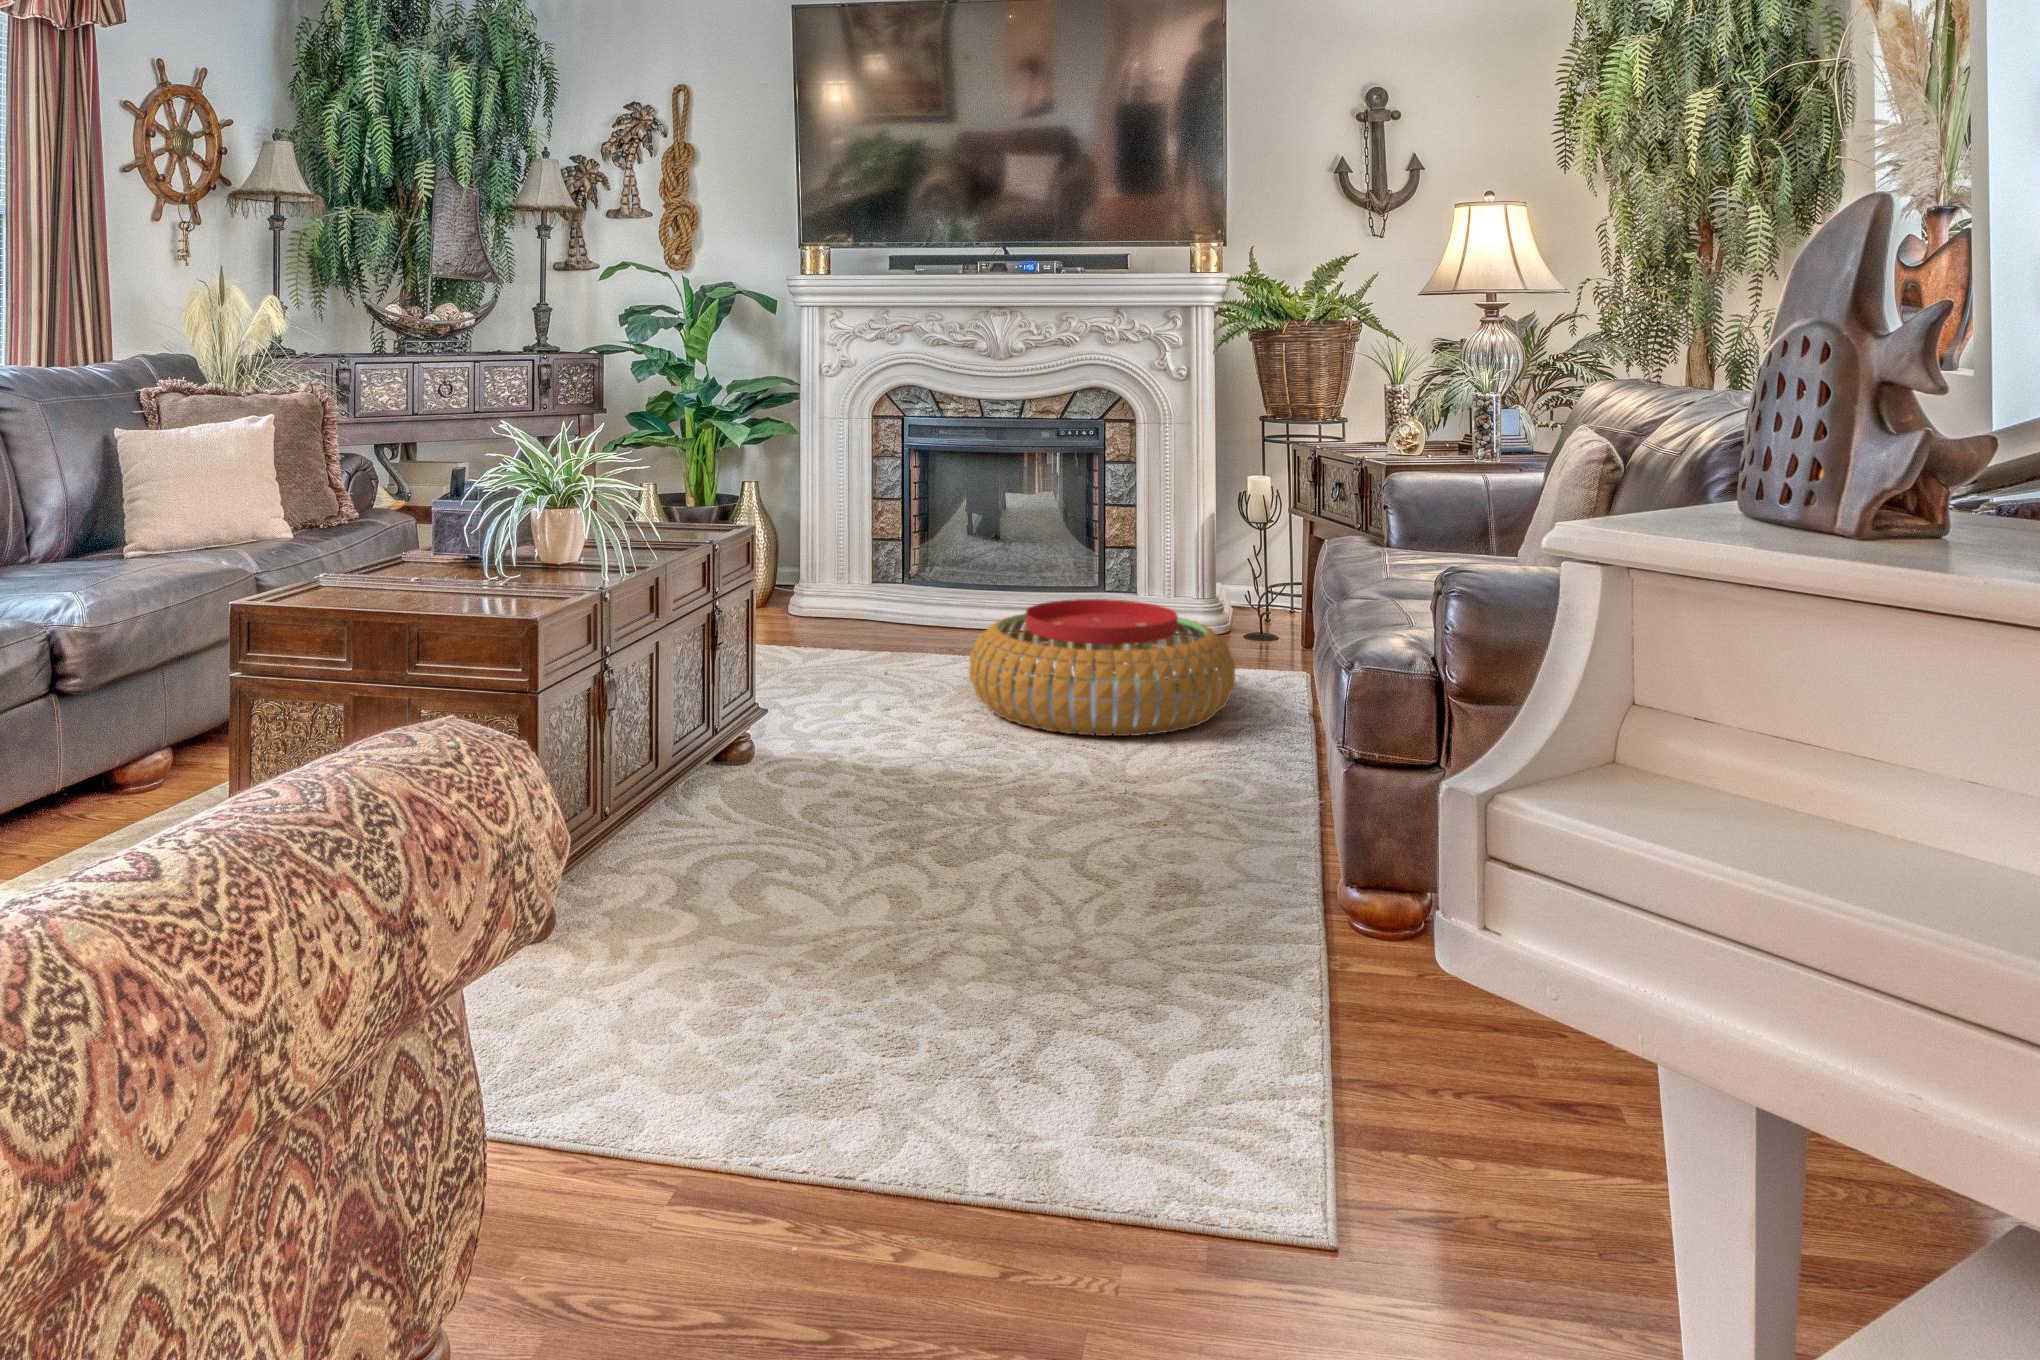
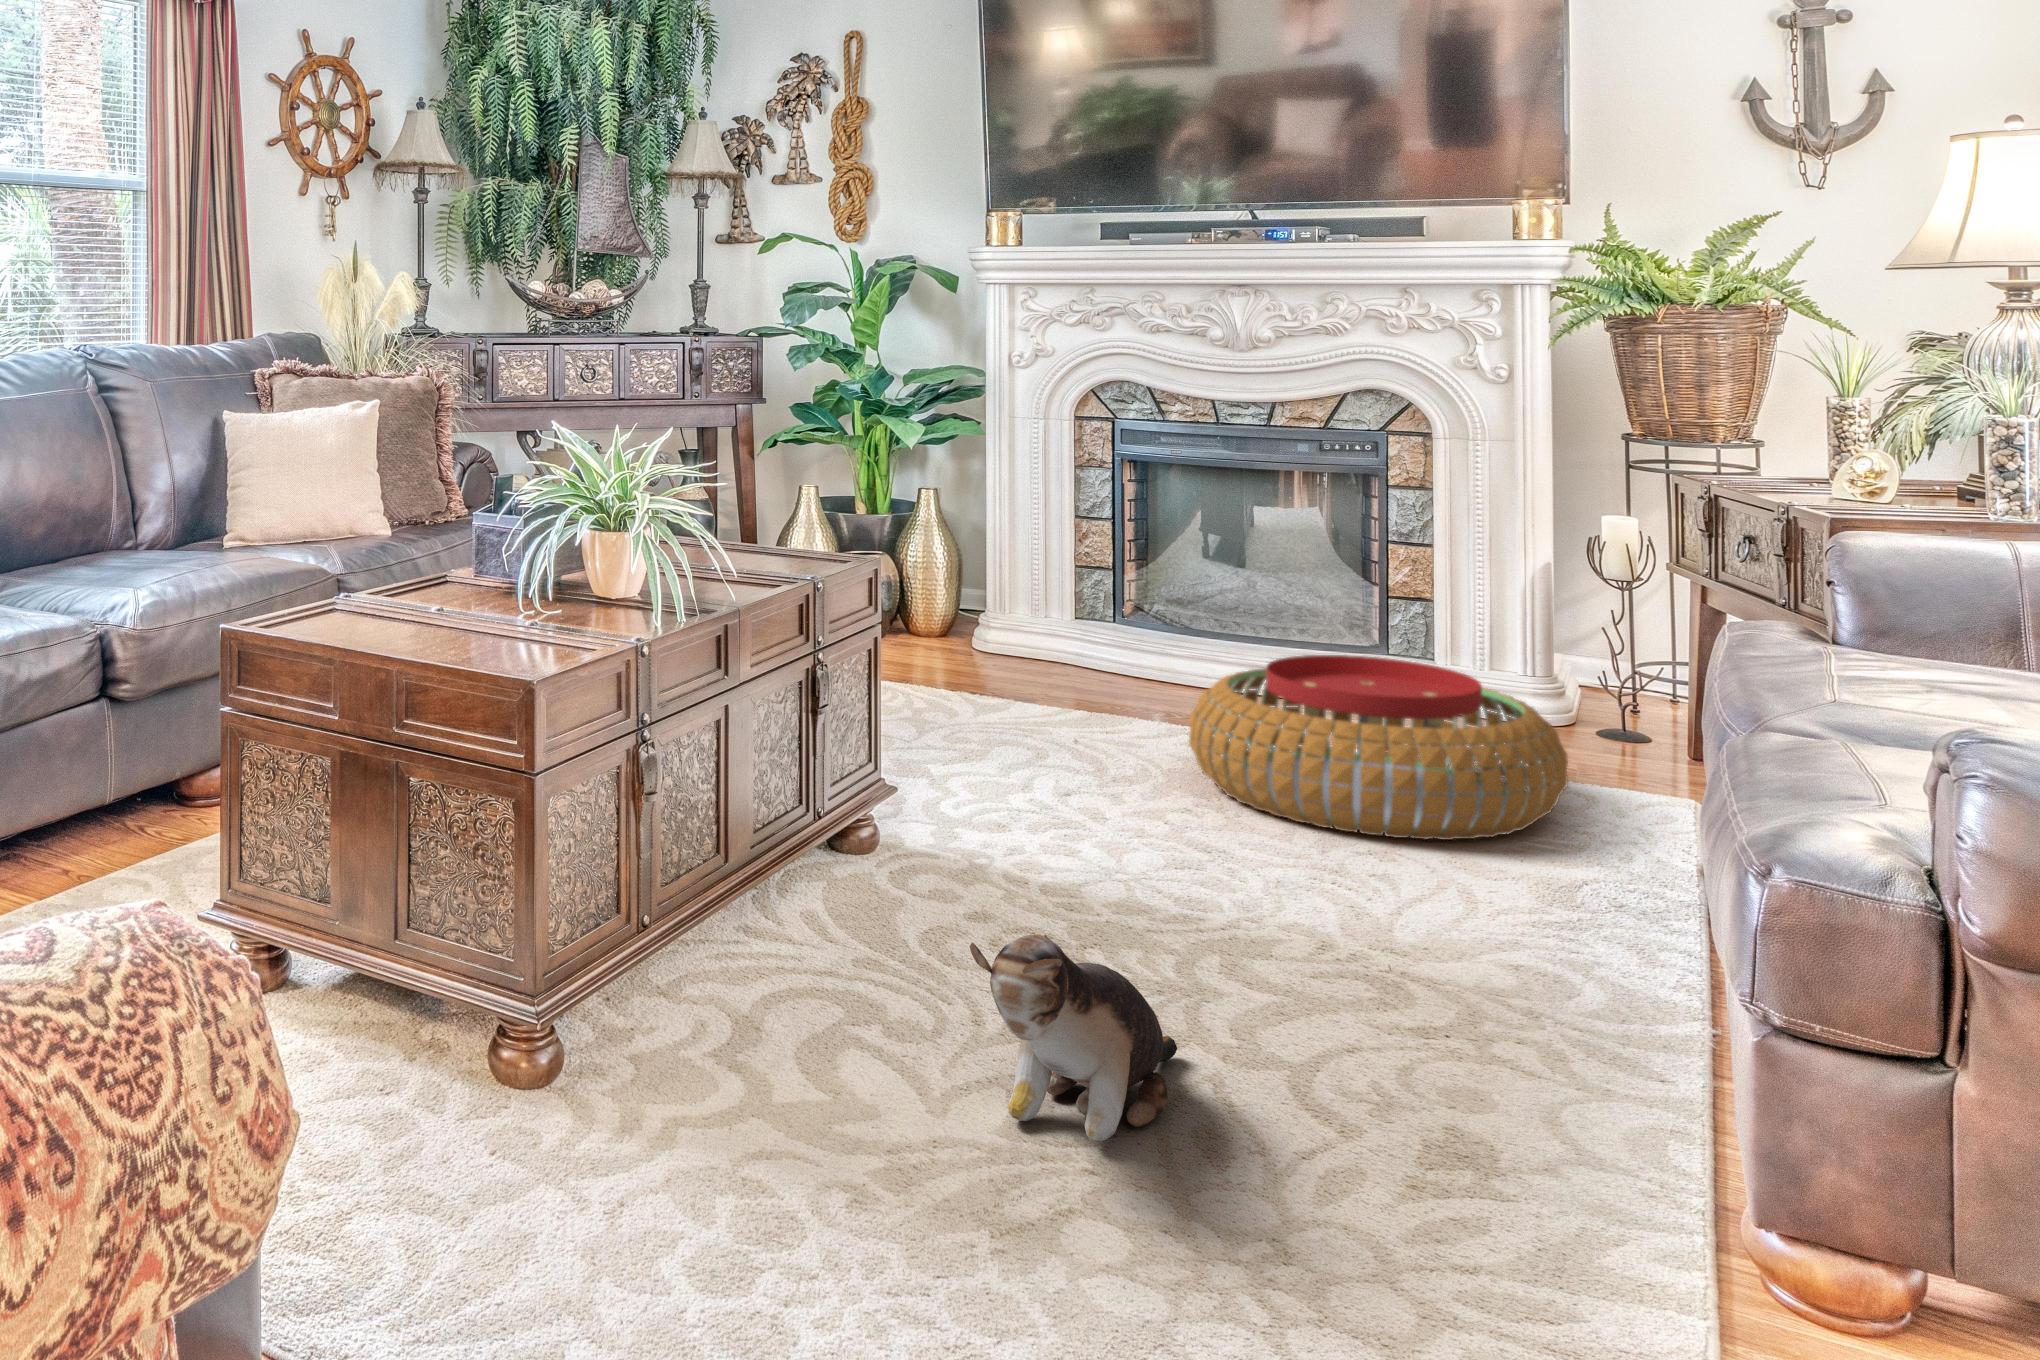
plush toy: none [825,827,976,984] -> present [970,934,1177,1141]

